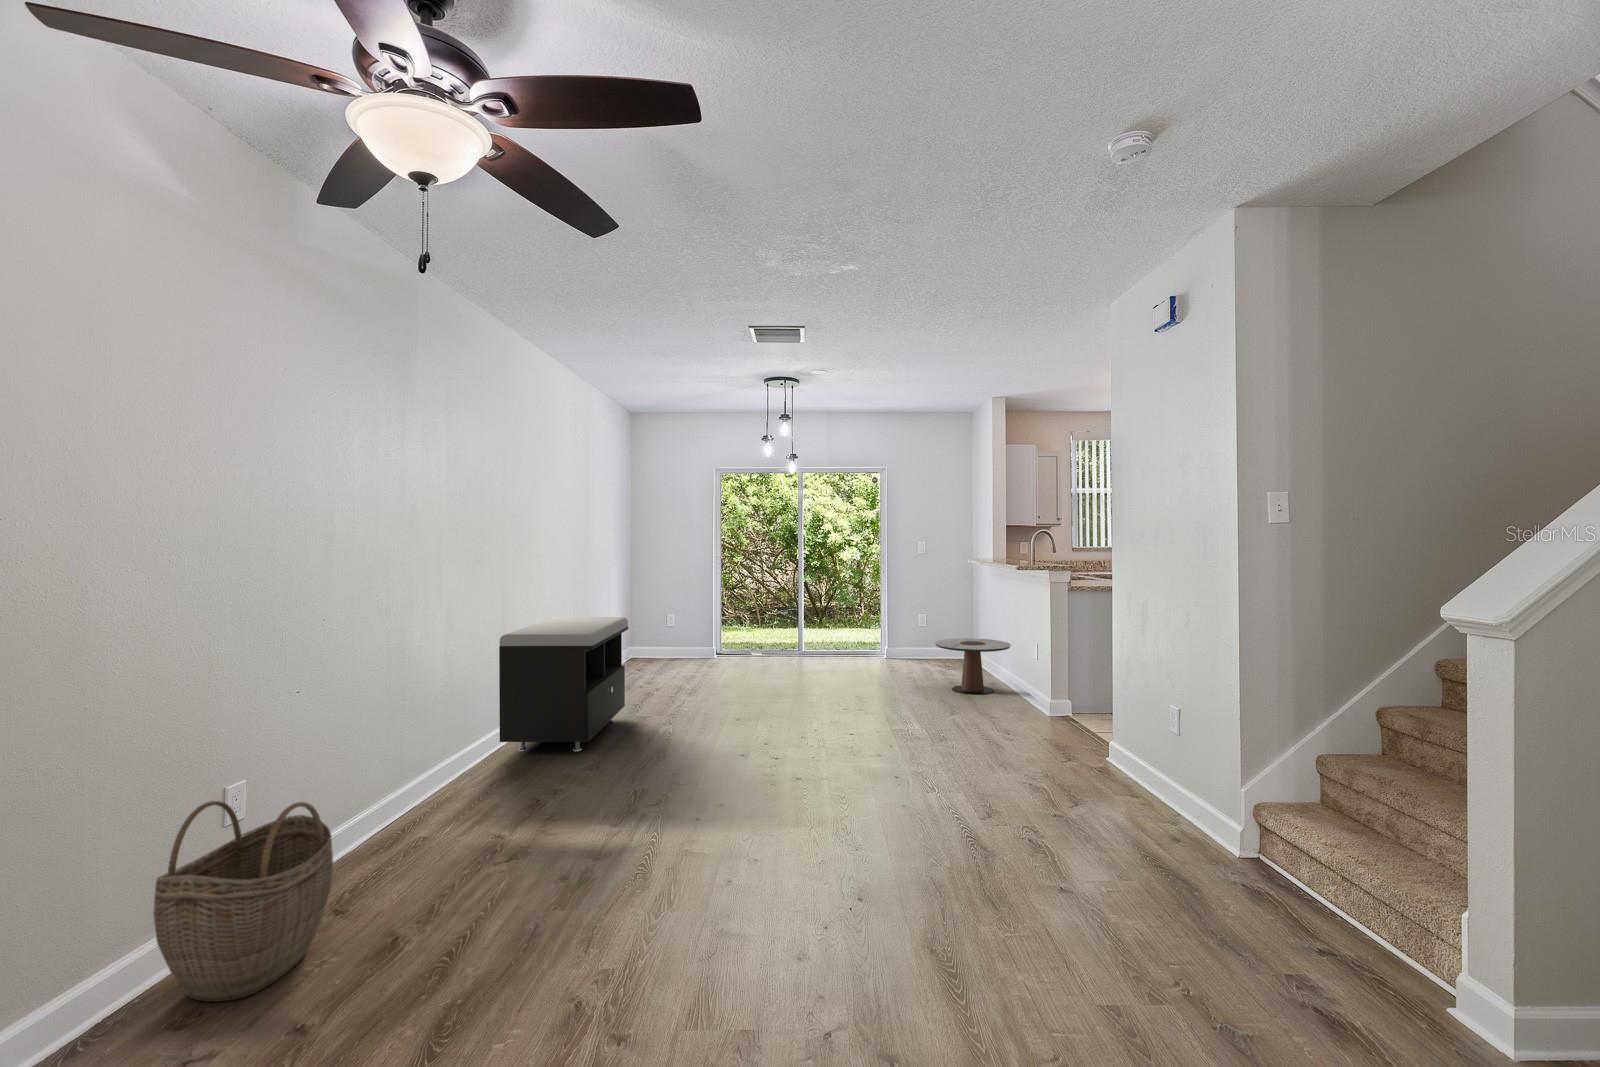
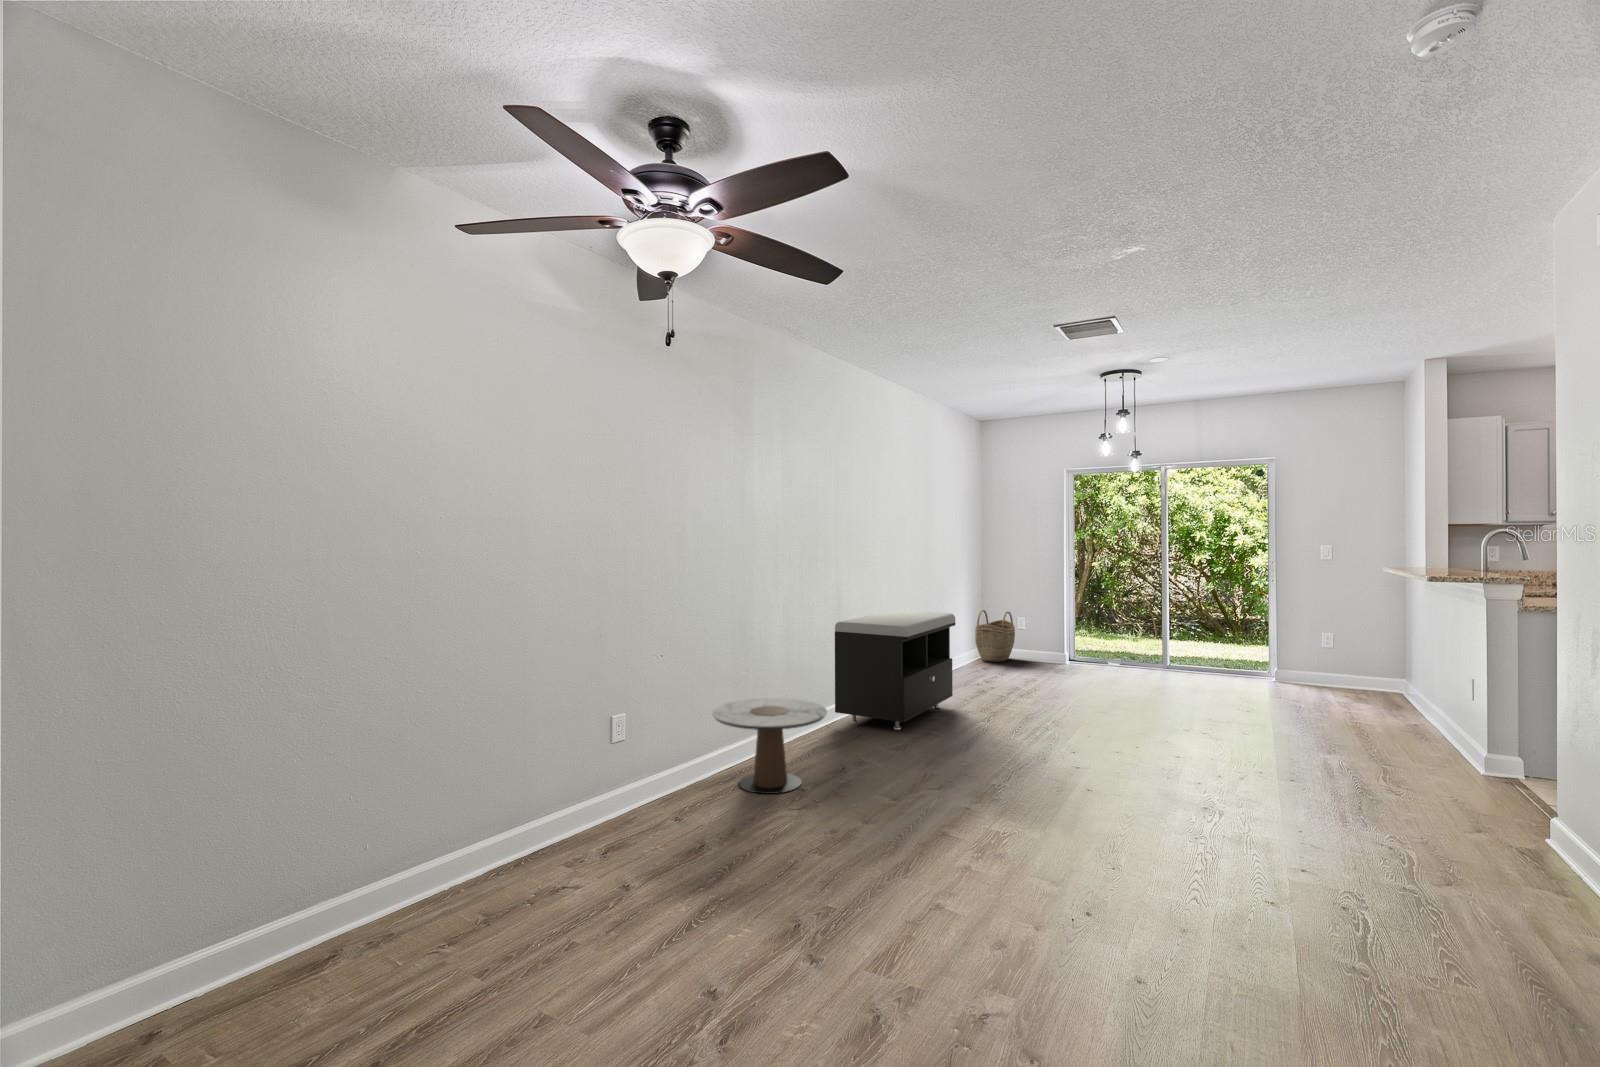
side table: present [935,638,1011,694] -> present [713,698,827,794]
woven basket: present [153,801,333,1002] -> present [975,610,1015,662]

